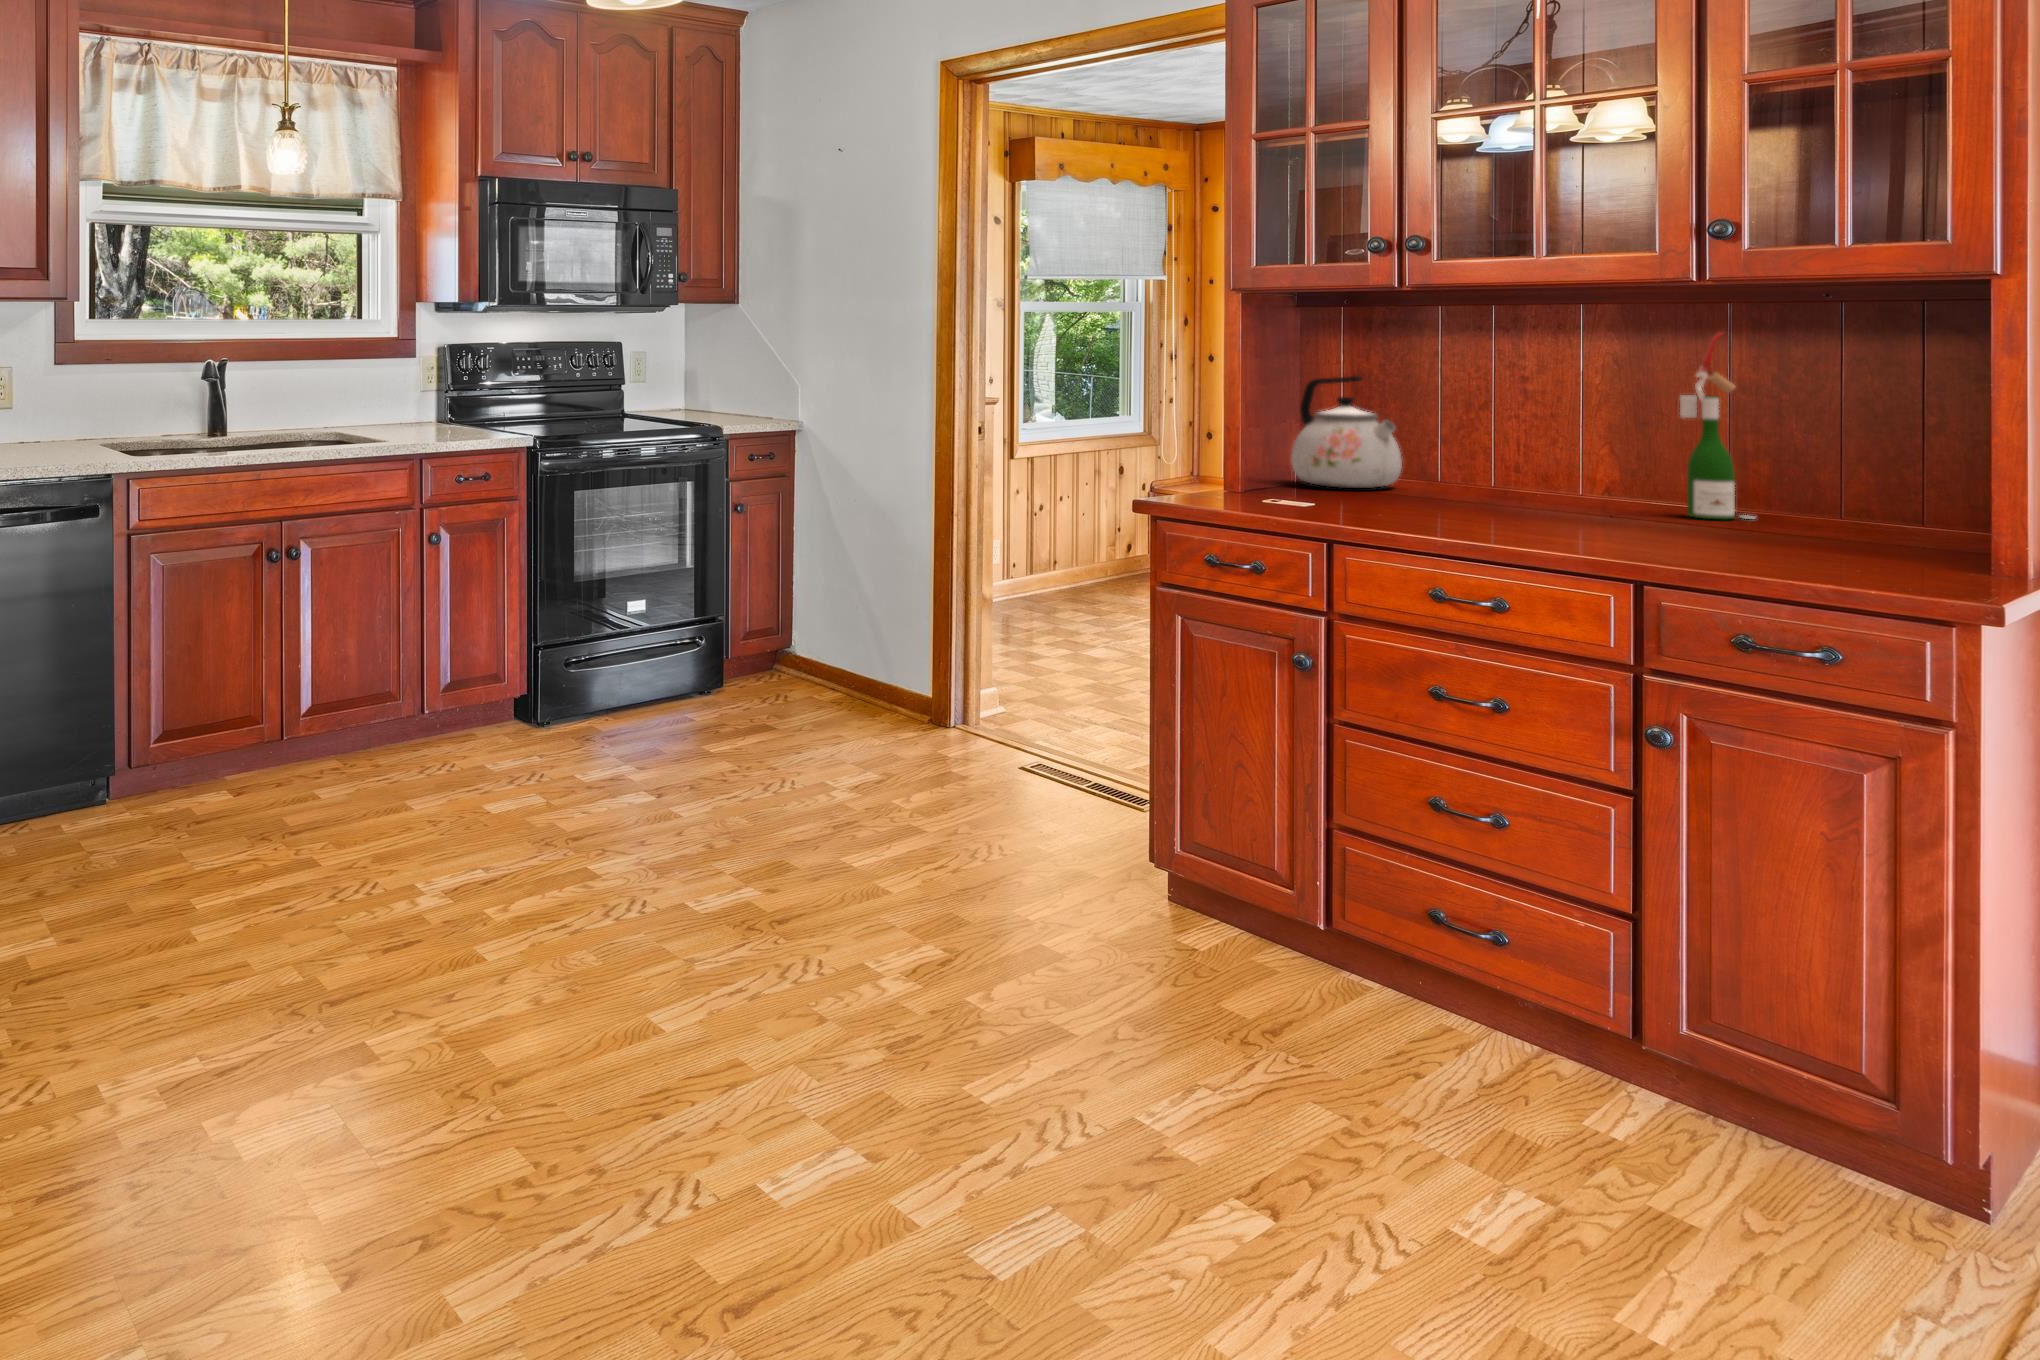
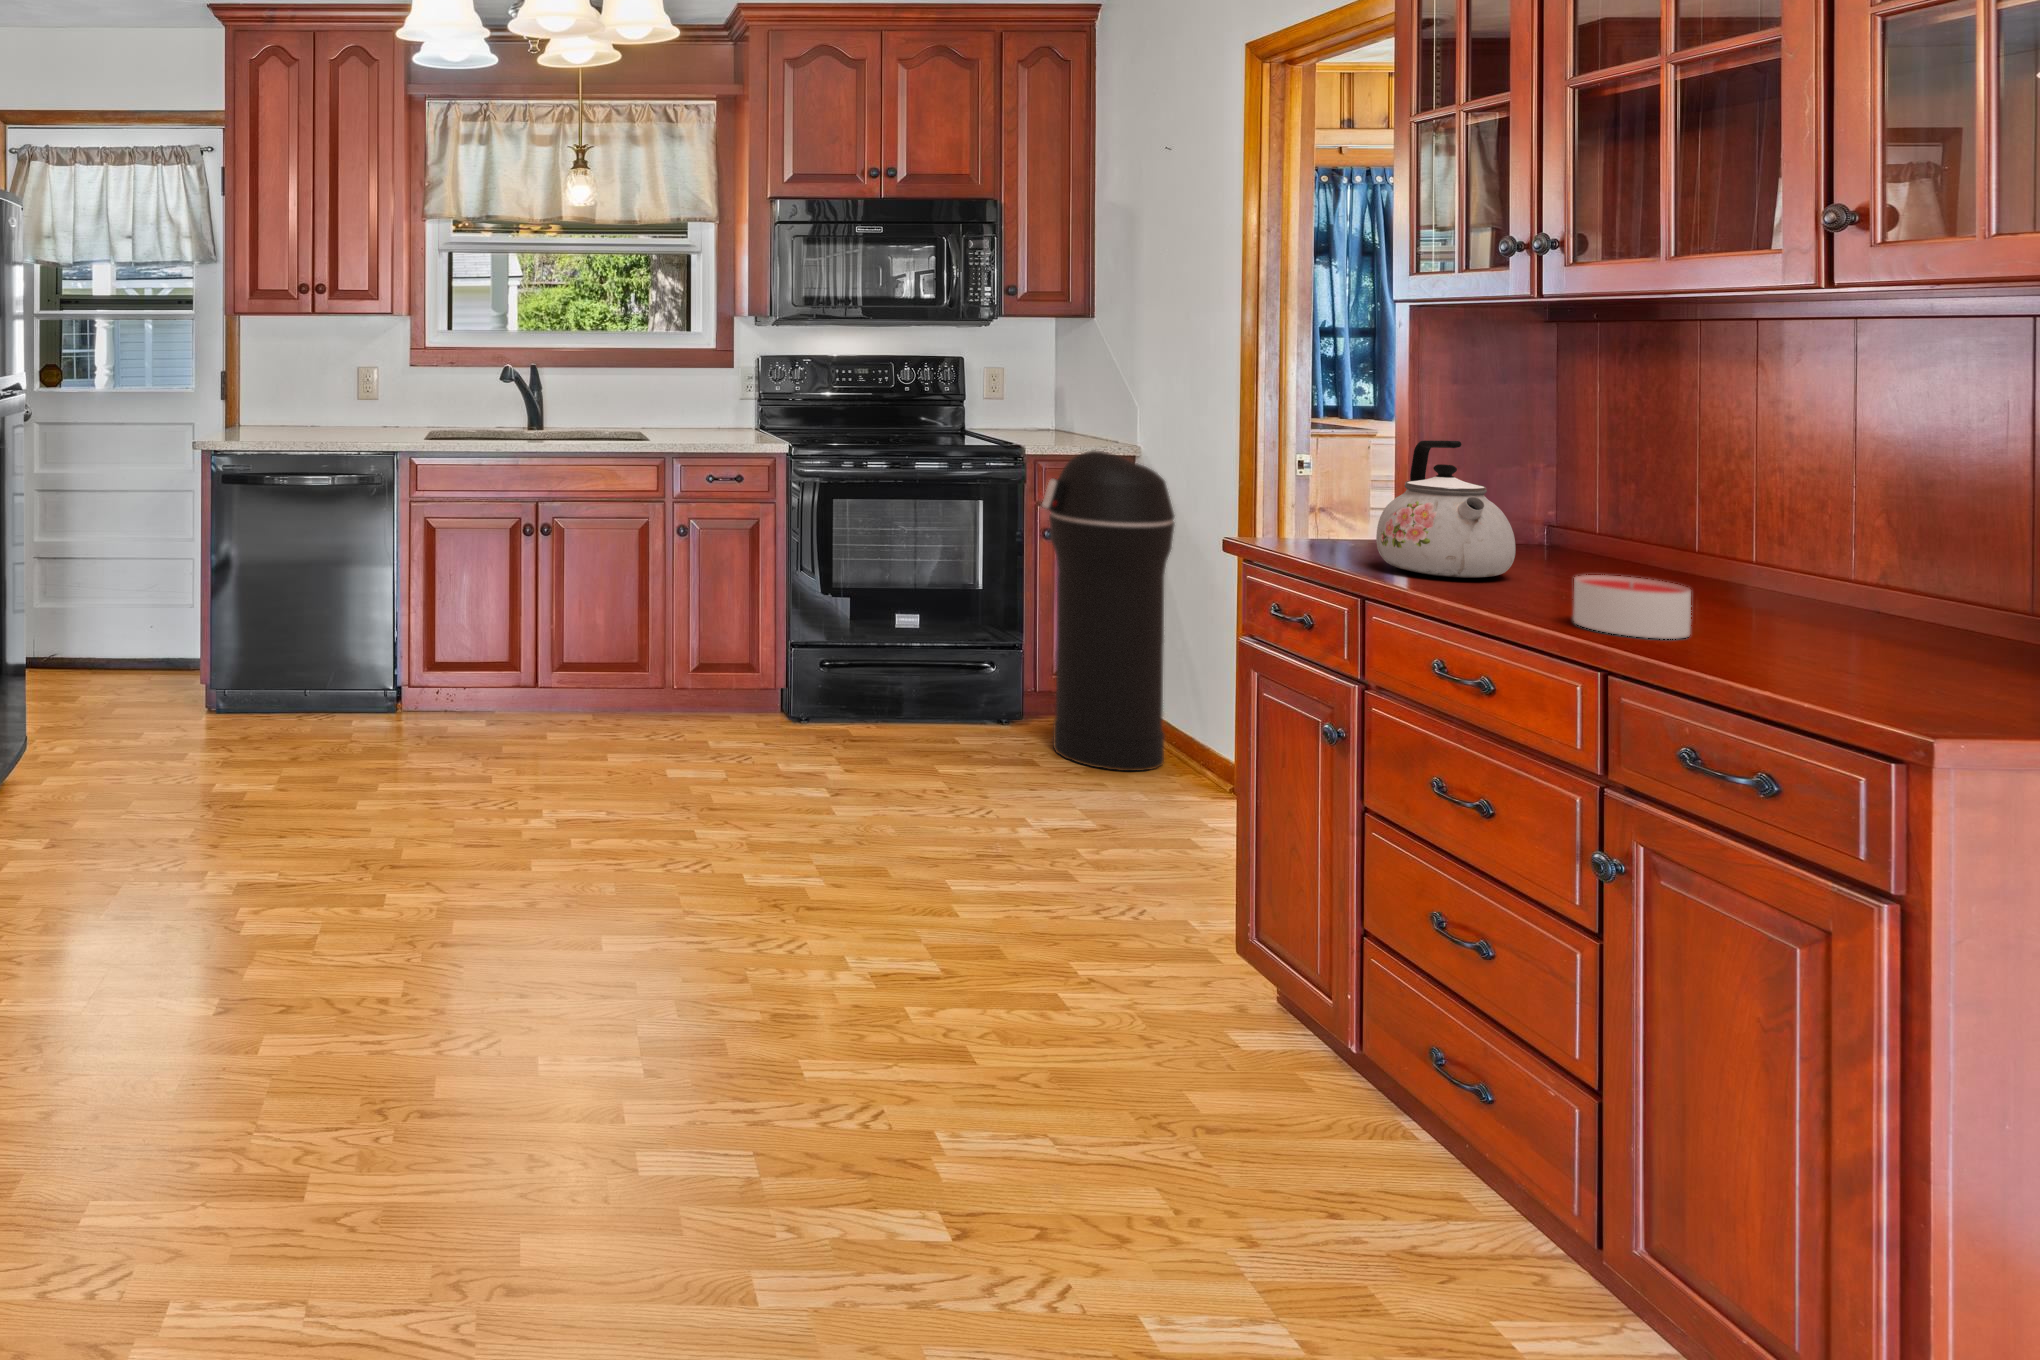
wine bottle: present [1680,333,1754,519] -> none [1719,414,1820,672]
trash can: none [760,423,870,721] -> present [1042,450,1174,771]
candle: none [1538,469,1625,511] -> present [1573,575,1691,639]

